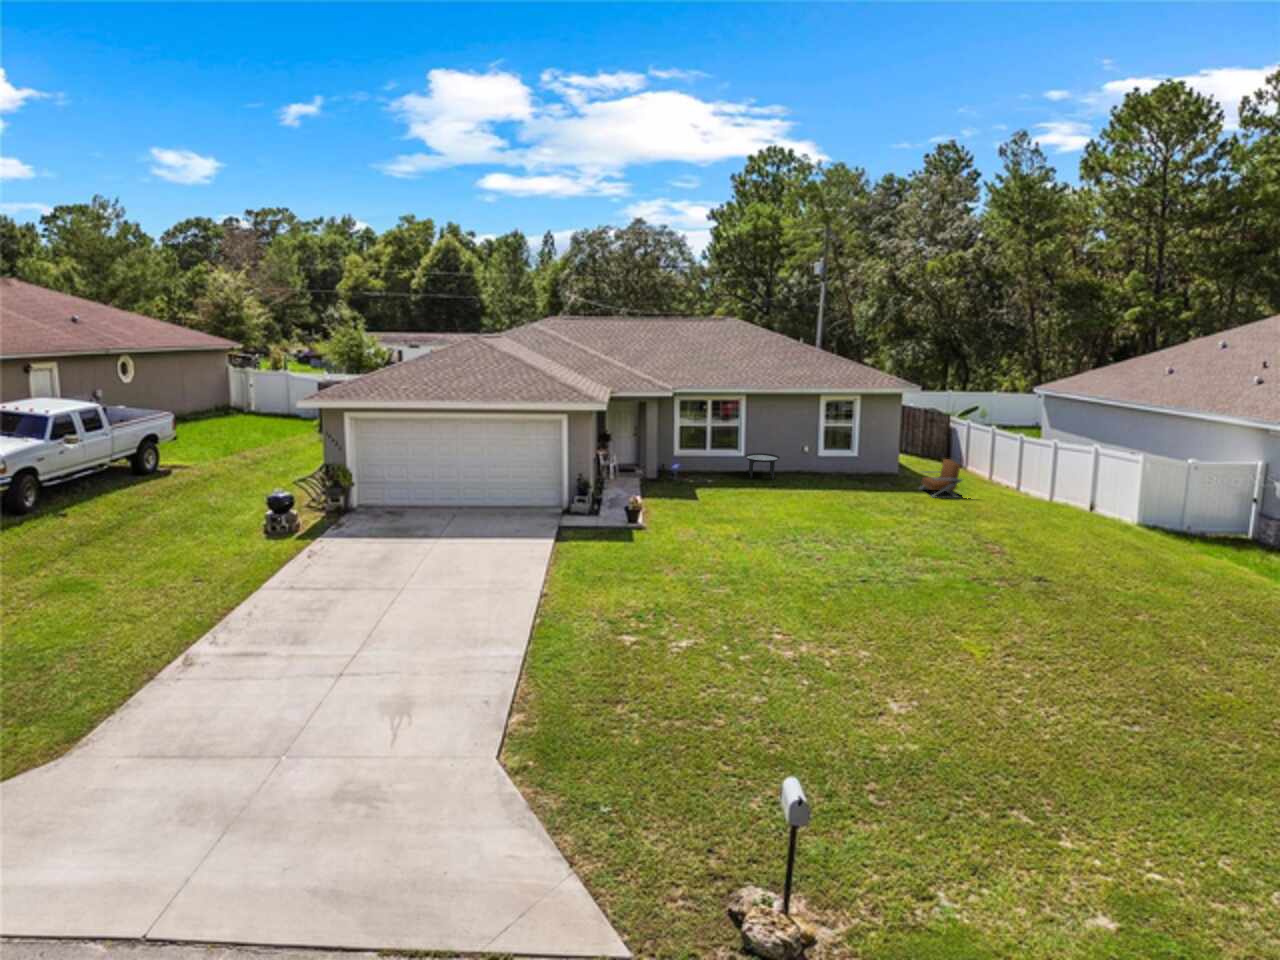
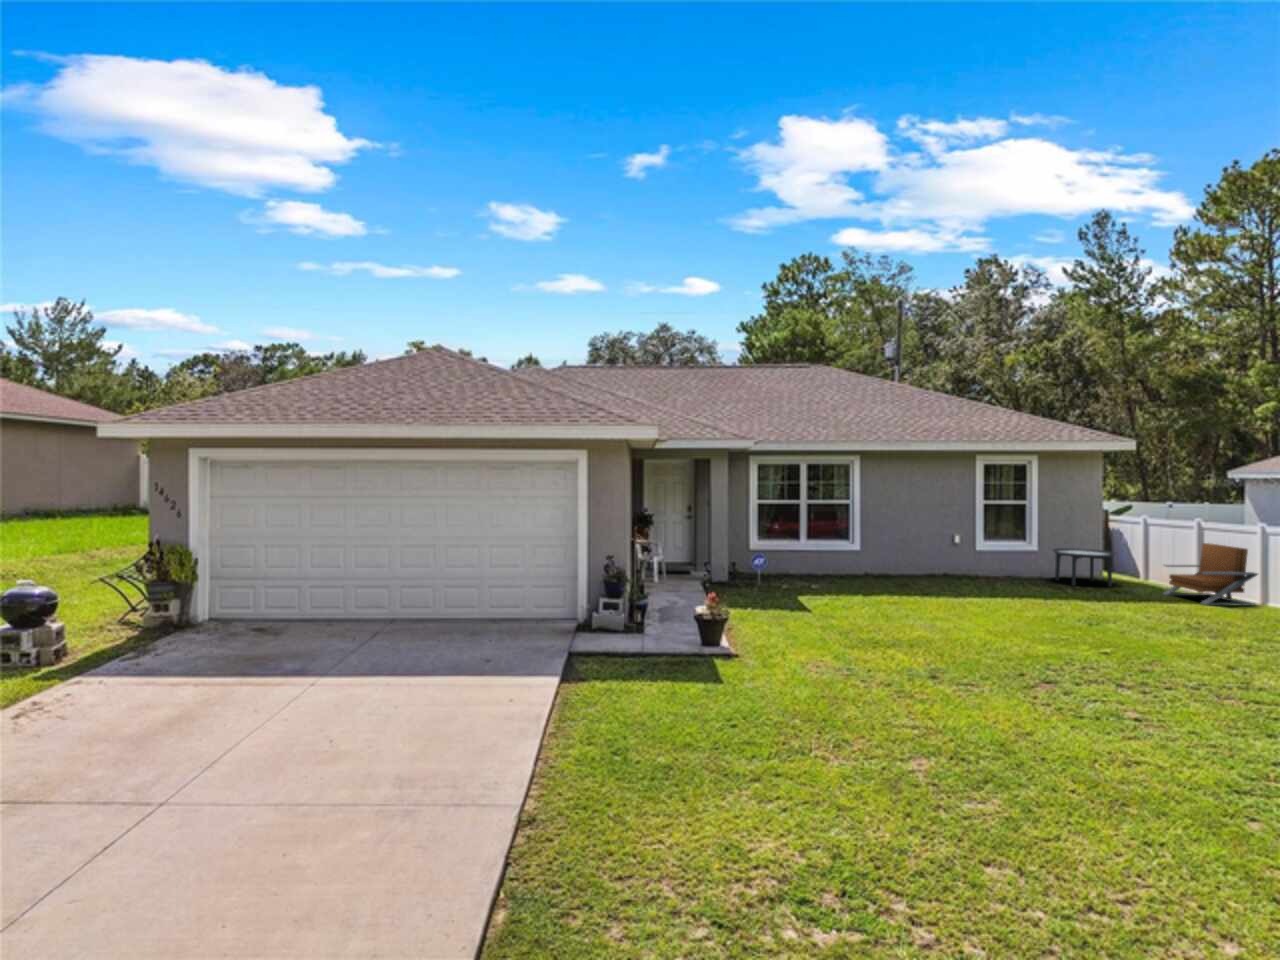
round table: present [745,453,780,480] -> present [1053,548,1116,587]

